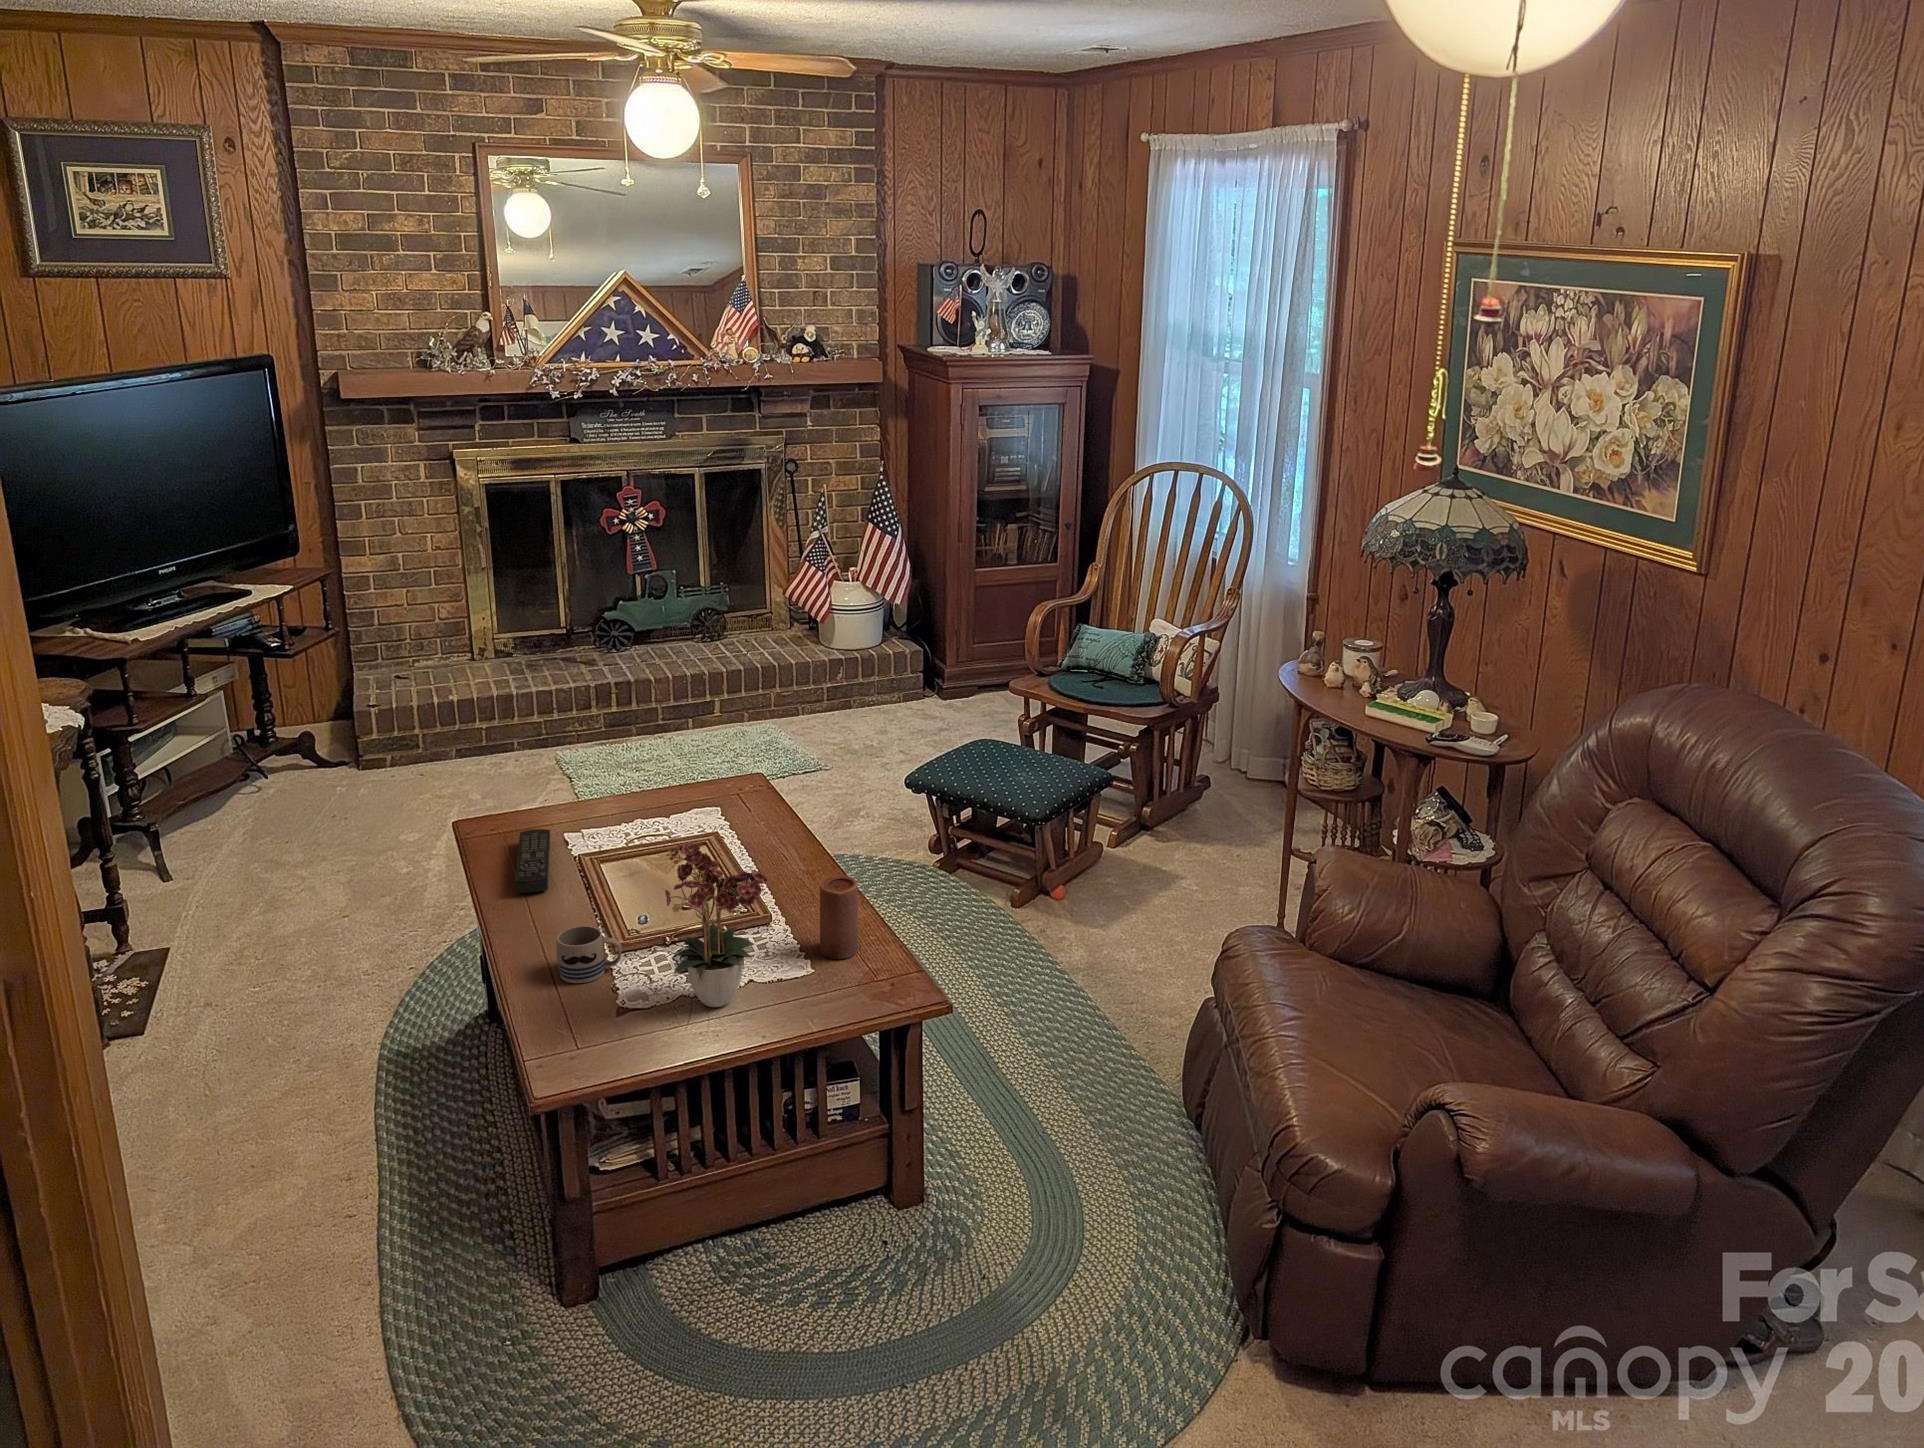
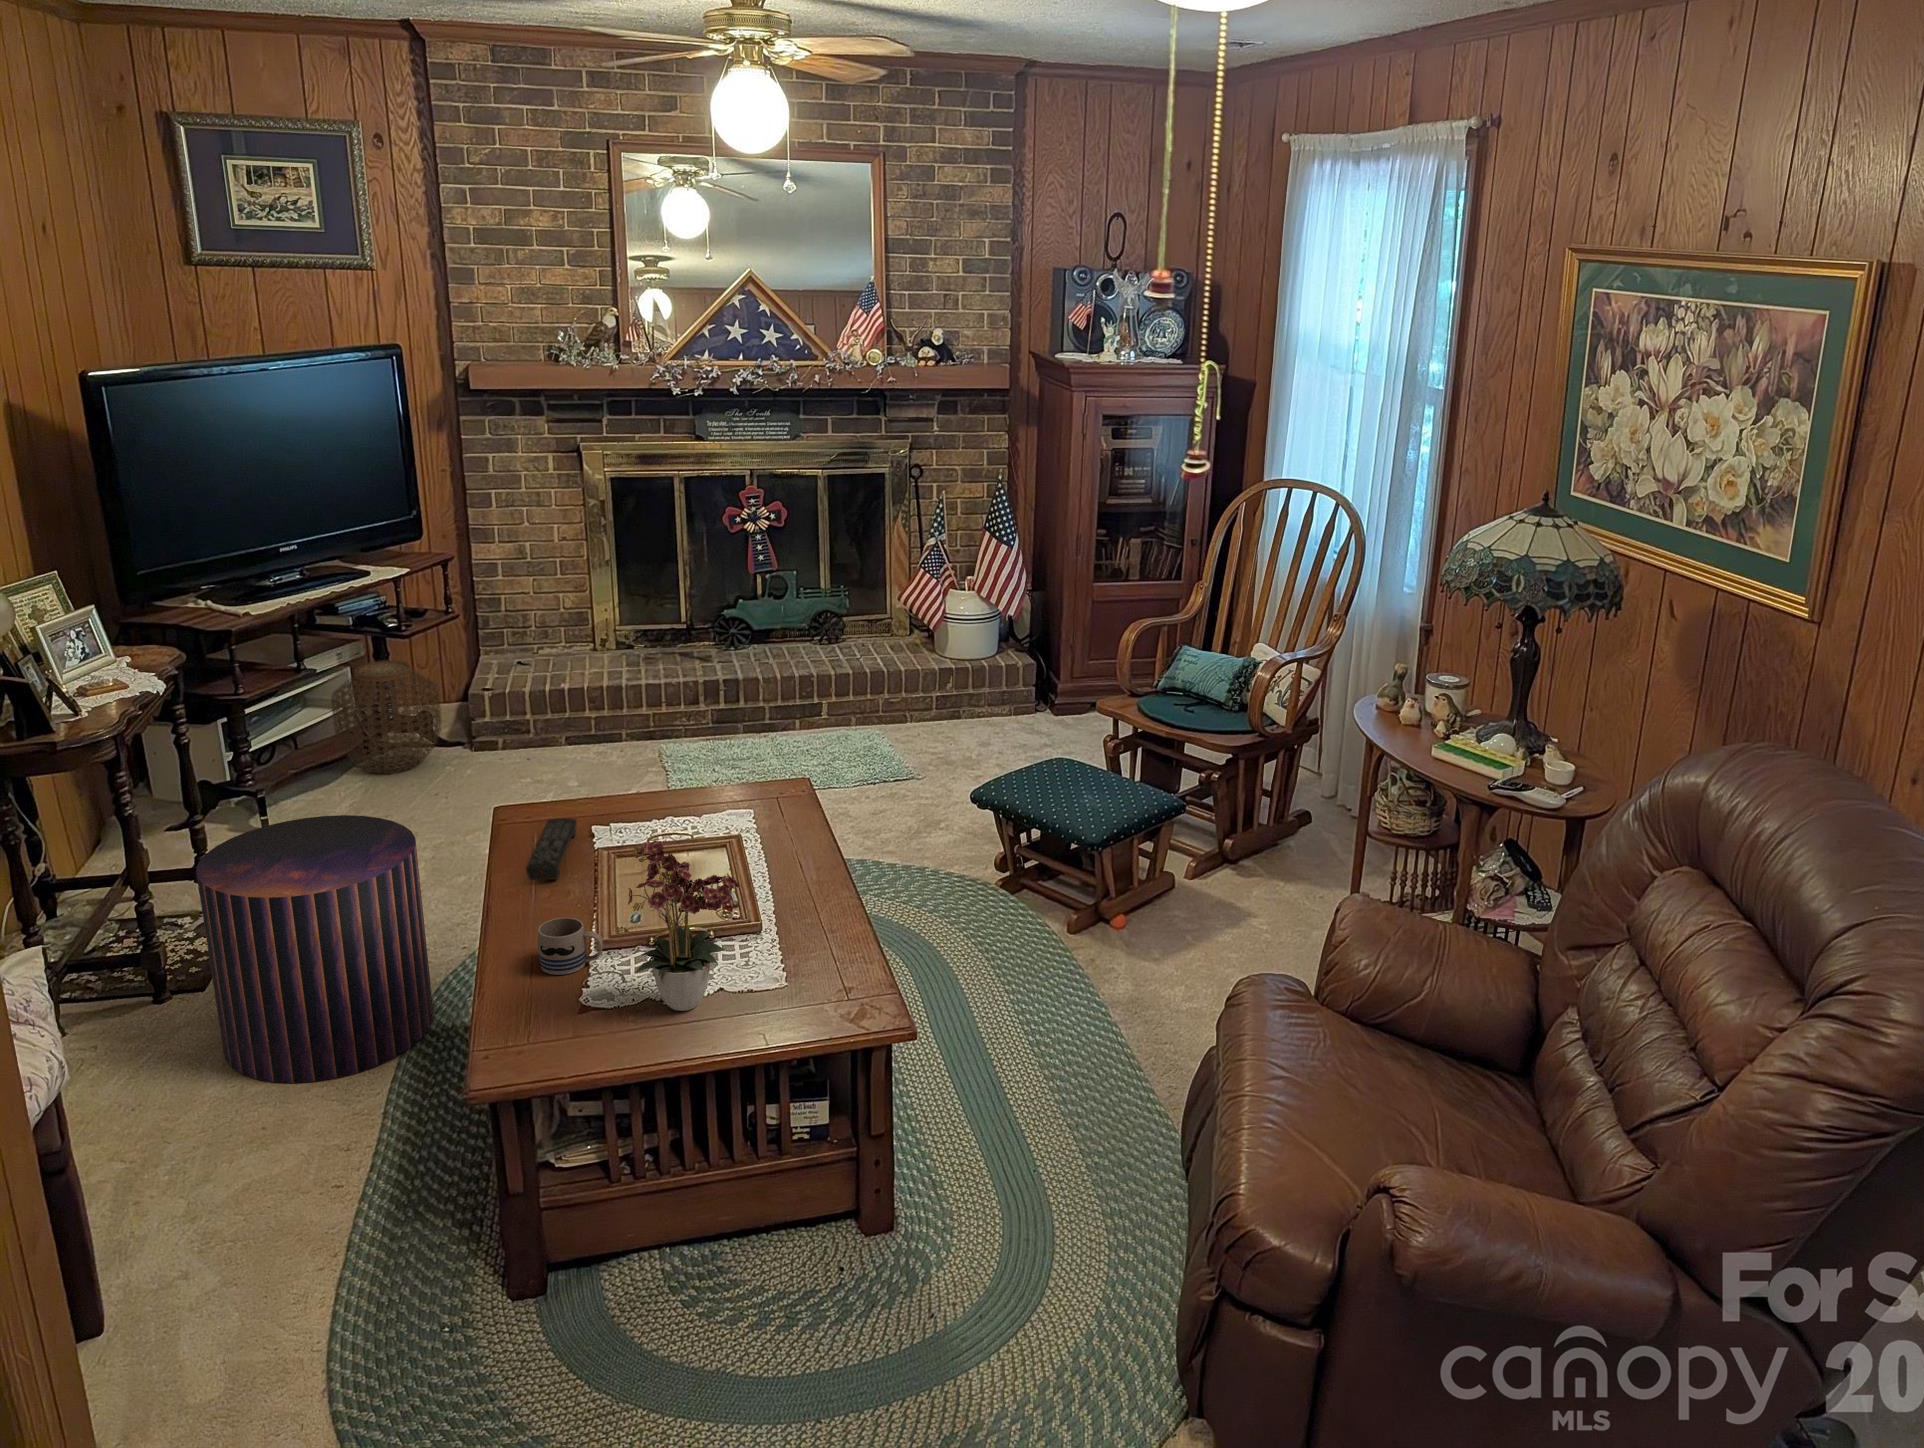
woven basket: none [214,683,333,801] -> present [331,660,441,774]
pouf: none [153,842,404,1121] -> present [196,815,433,1083]
candle: present [820,875,858,959] -> none [803,886,841,972]

